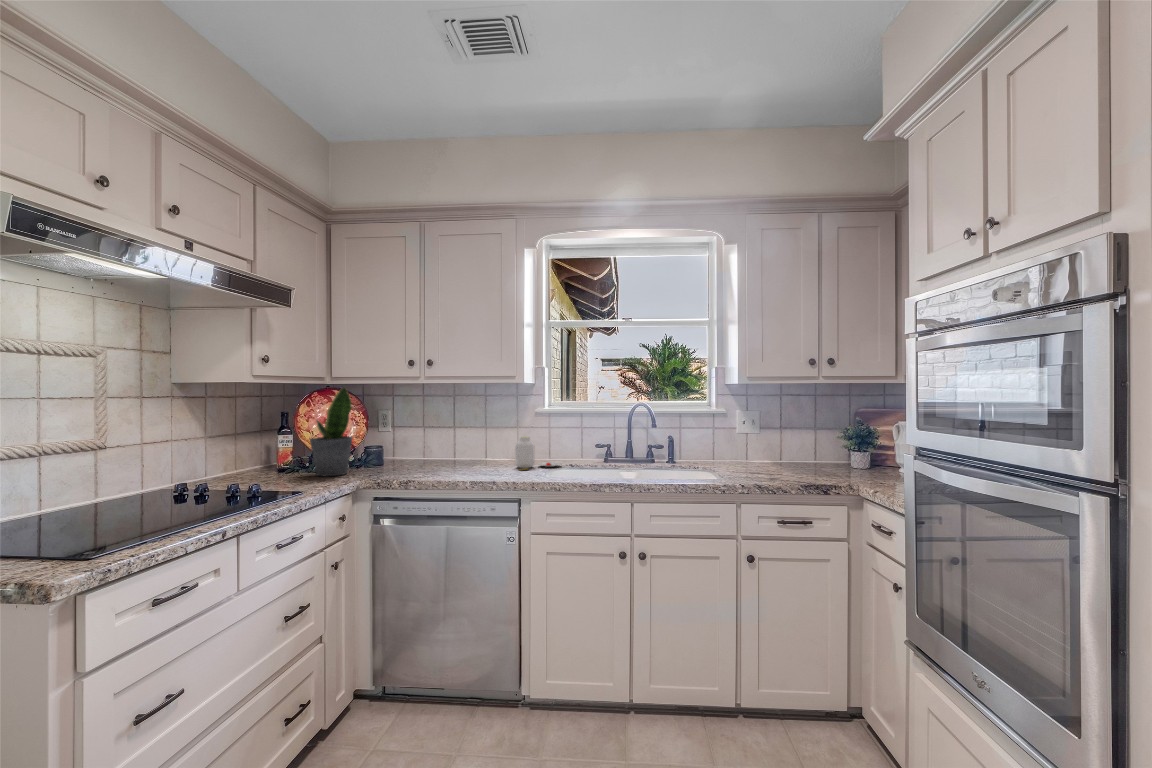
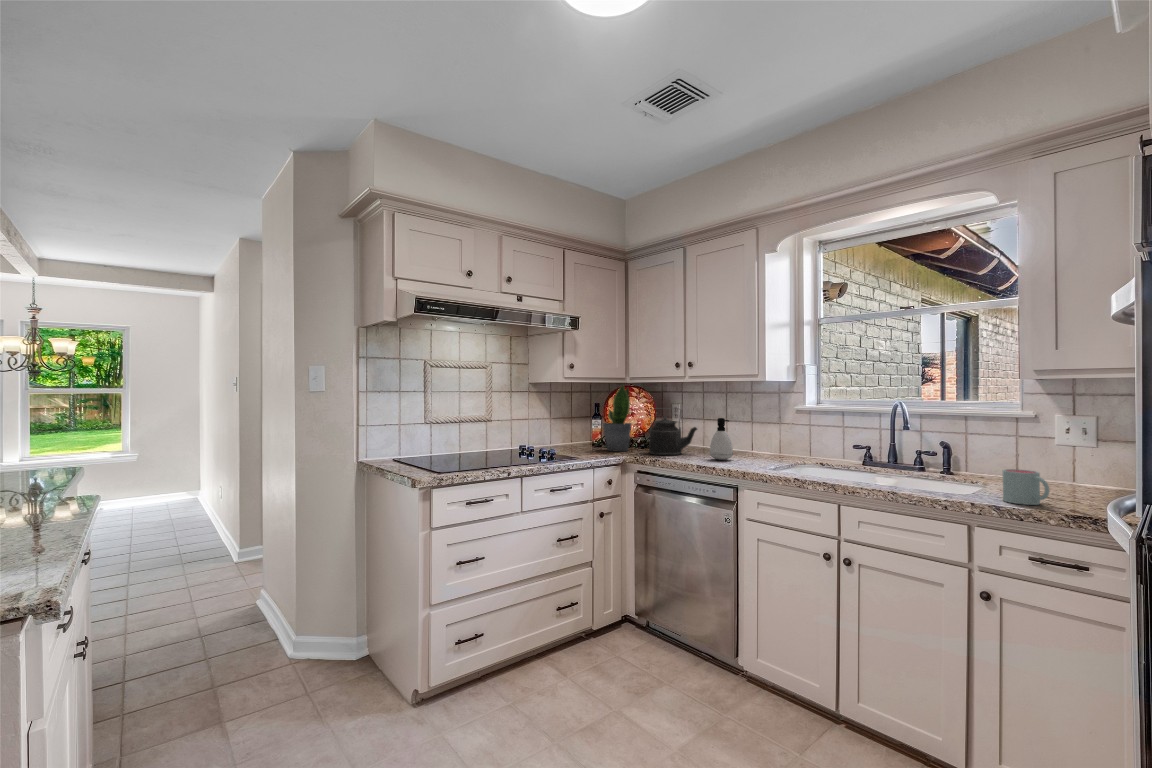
kettle: none [381,415,439,475] -> present [649,411,697,455]
soap dispenser: none [468,425,493,472] -> present [710,418,733,460]
jar: present [515,437,561,470] -> none [758,432,810,463]
mug: none [745,455,779,482] -> present [1002,469,1049,505]

